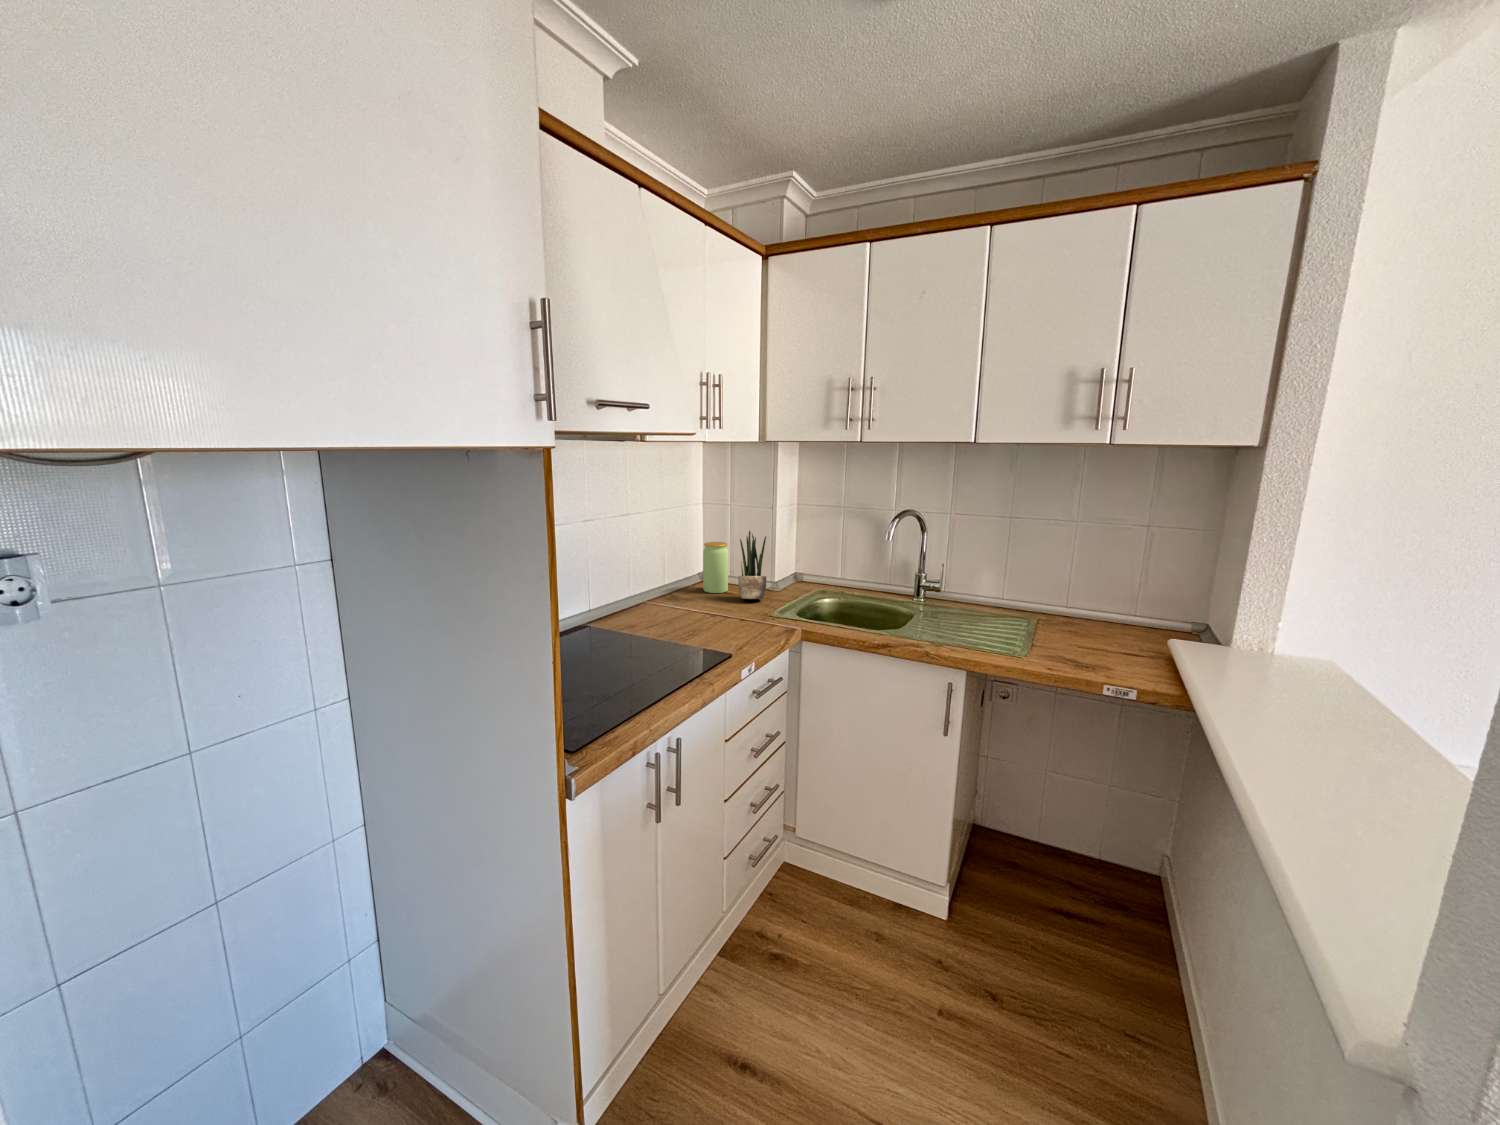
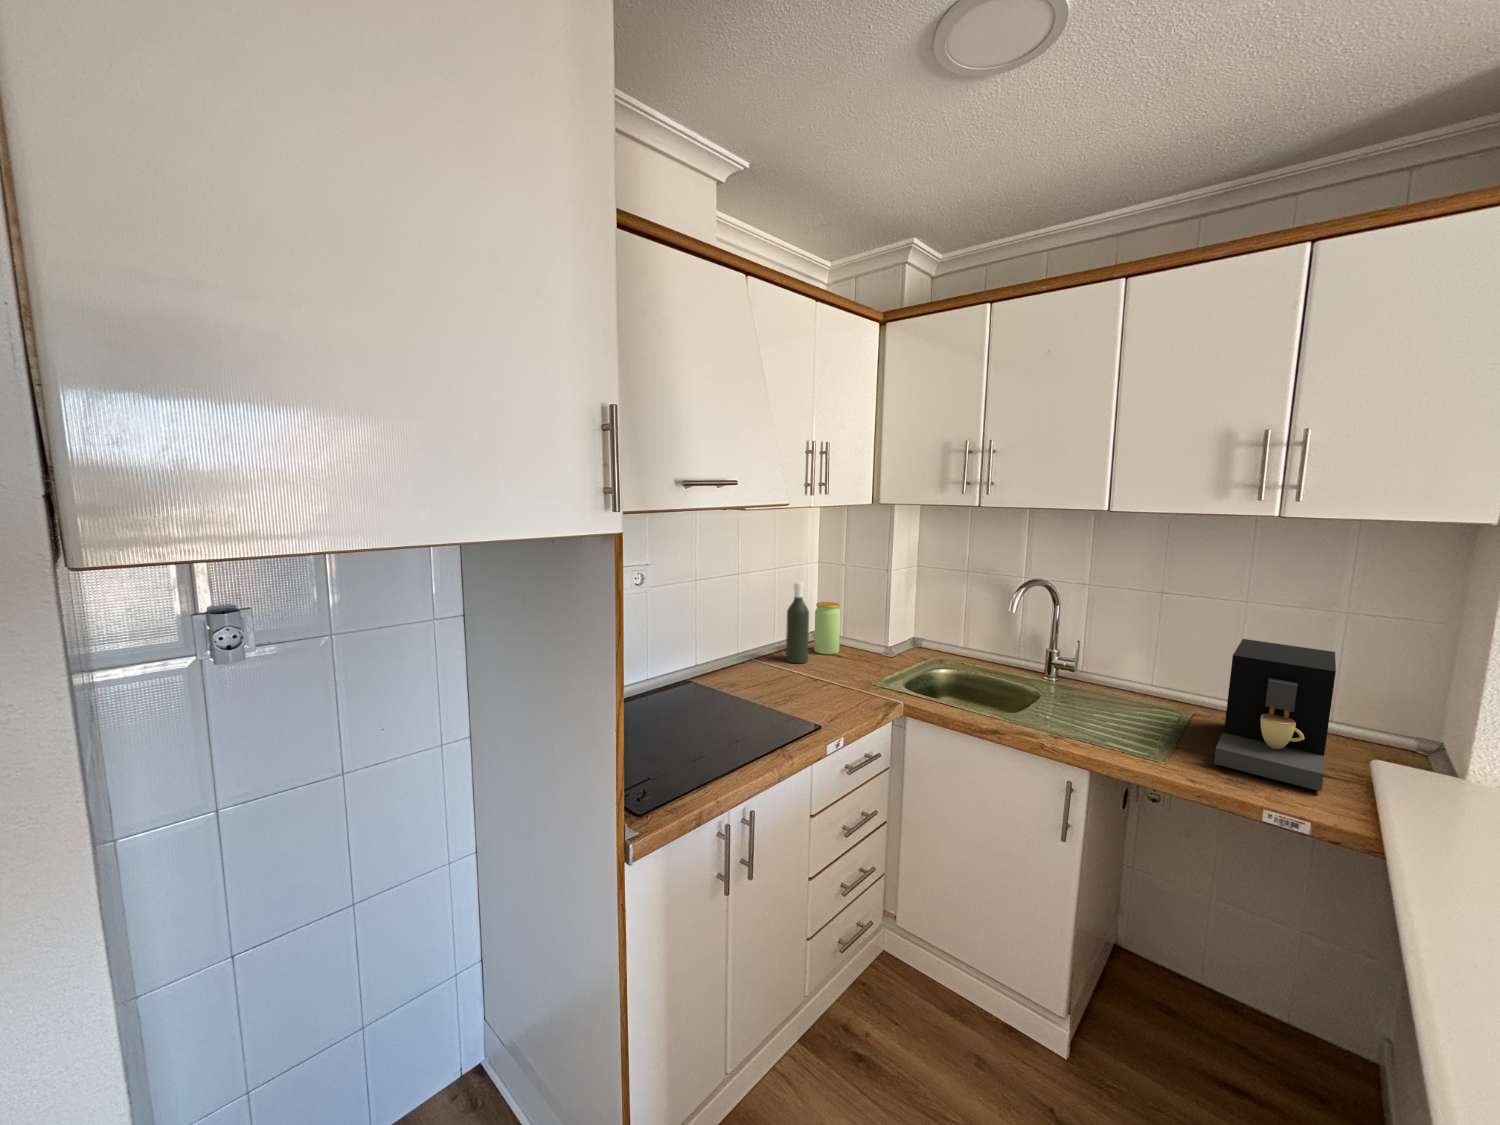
bottle: none [678,521,700,603] -> present [786,582,809,663]
potted plant: present [738,531,766,599] -> none [848,593,878,665]
coffee maker: none [1061,552,1147,666] -> present [1214,639,1336,791]

